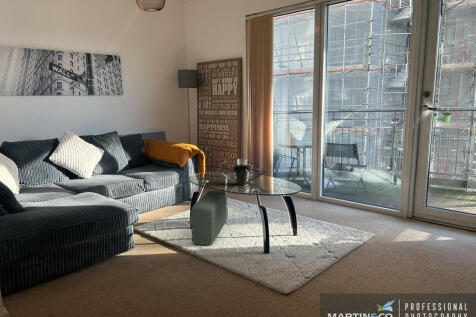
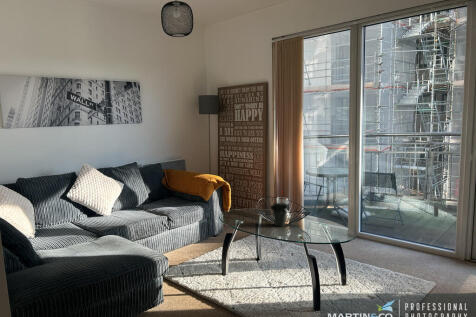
pouf: present [191,190,227,245] -> none [228,231,262,298]

